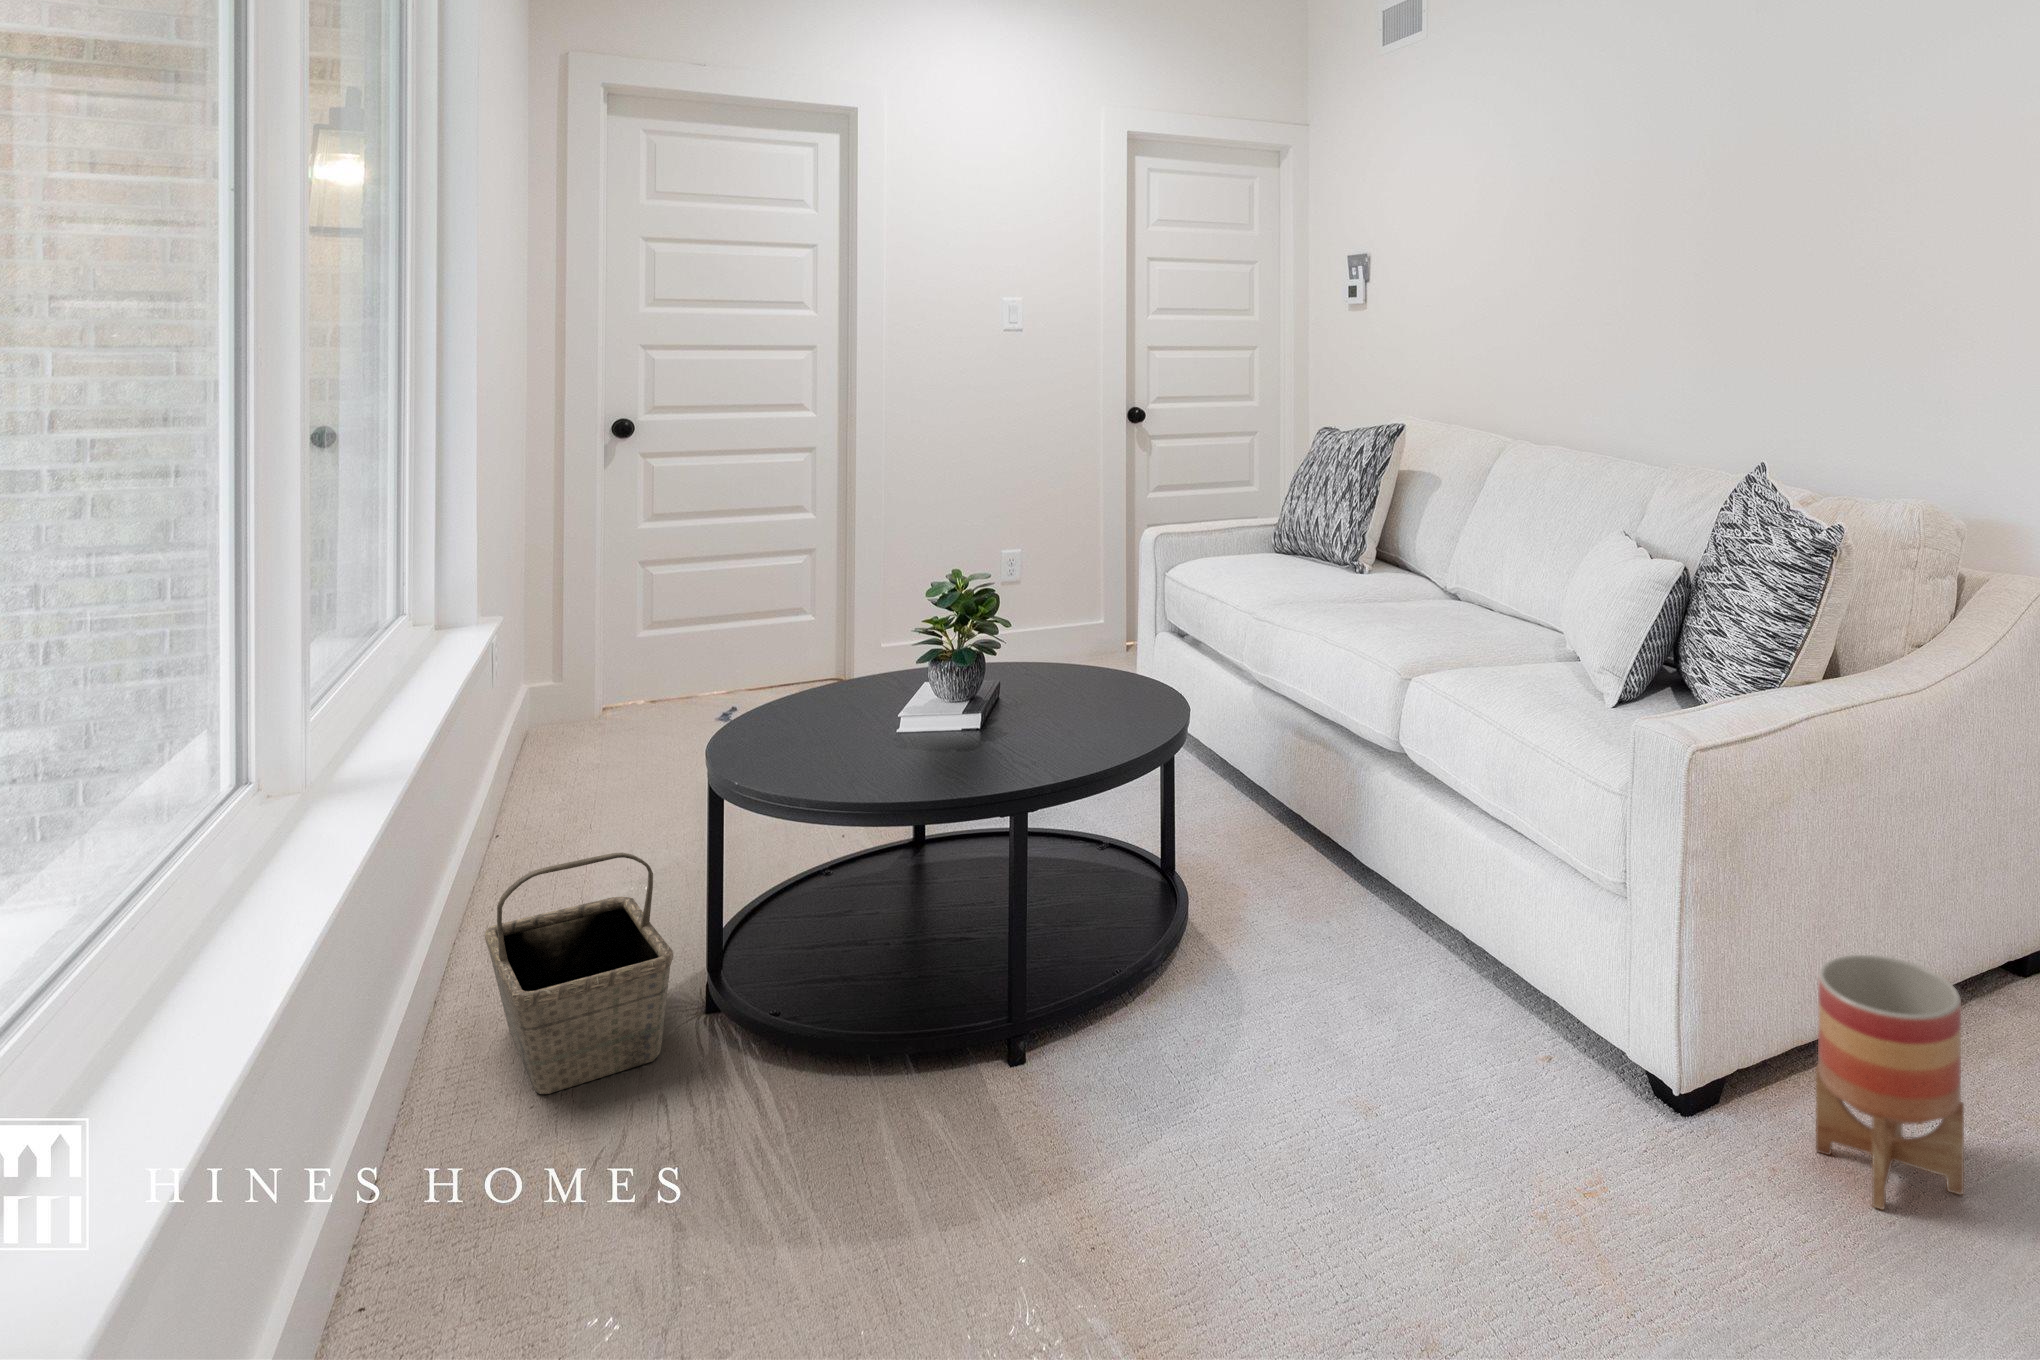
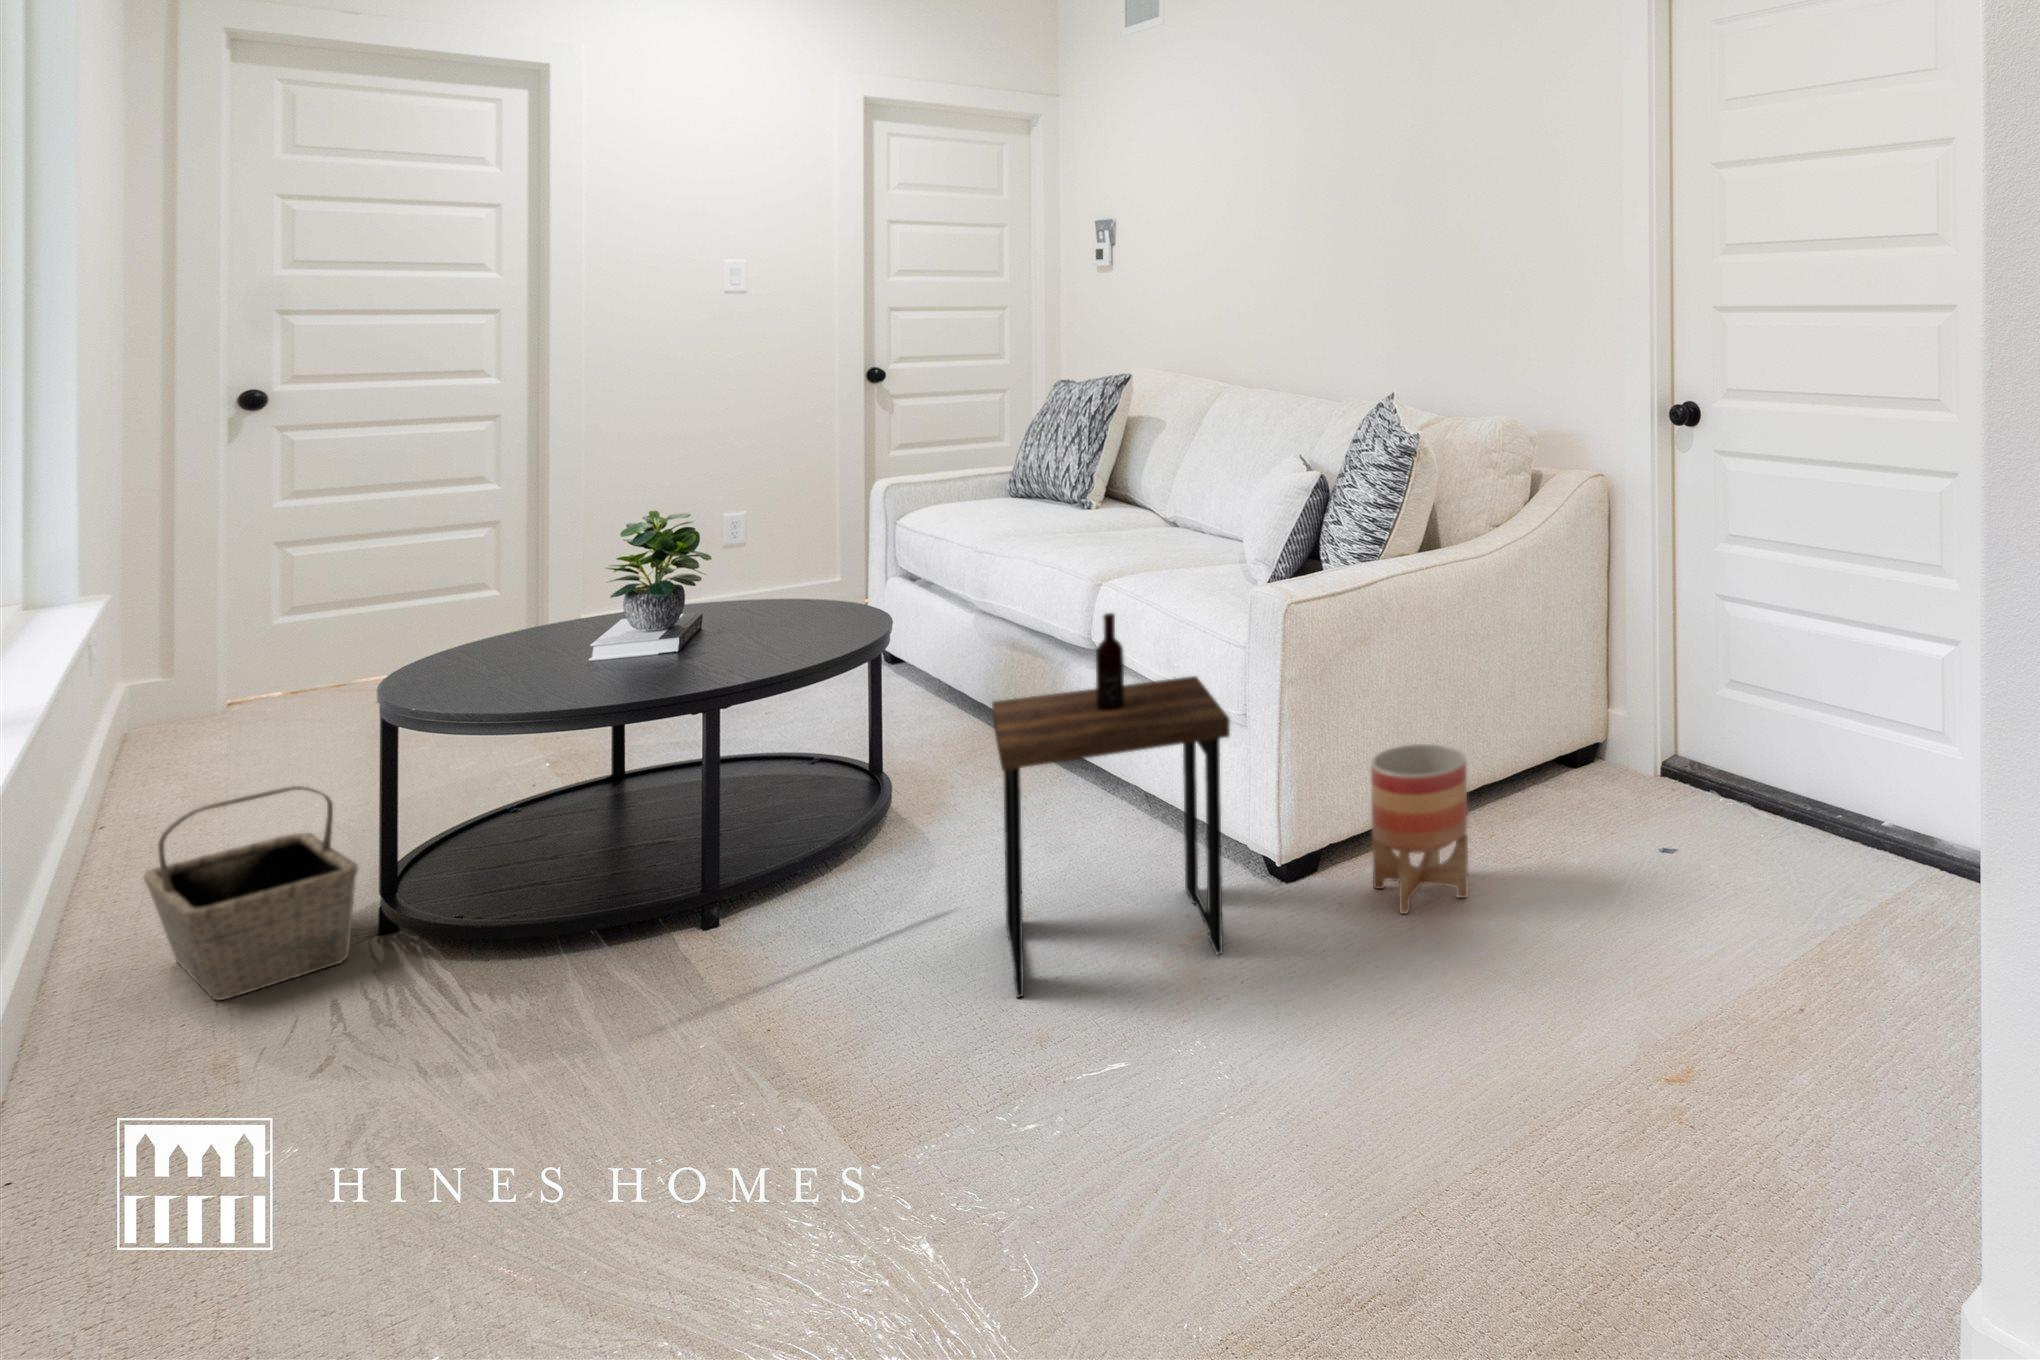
side table: none [1338,749,1660,1268] -> present [992,613,1230,998]

